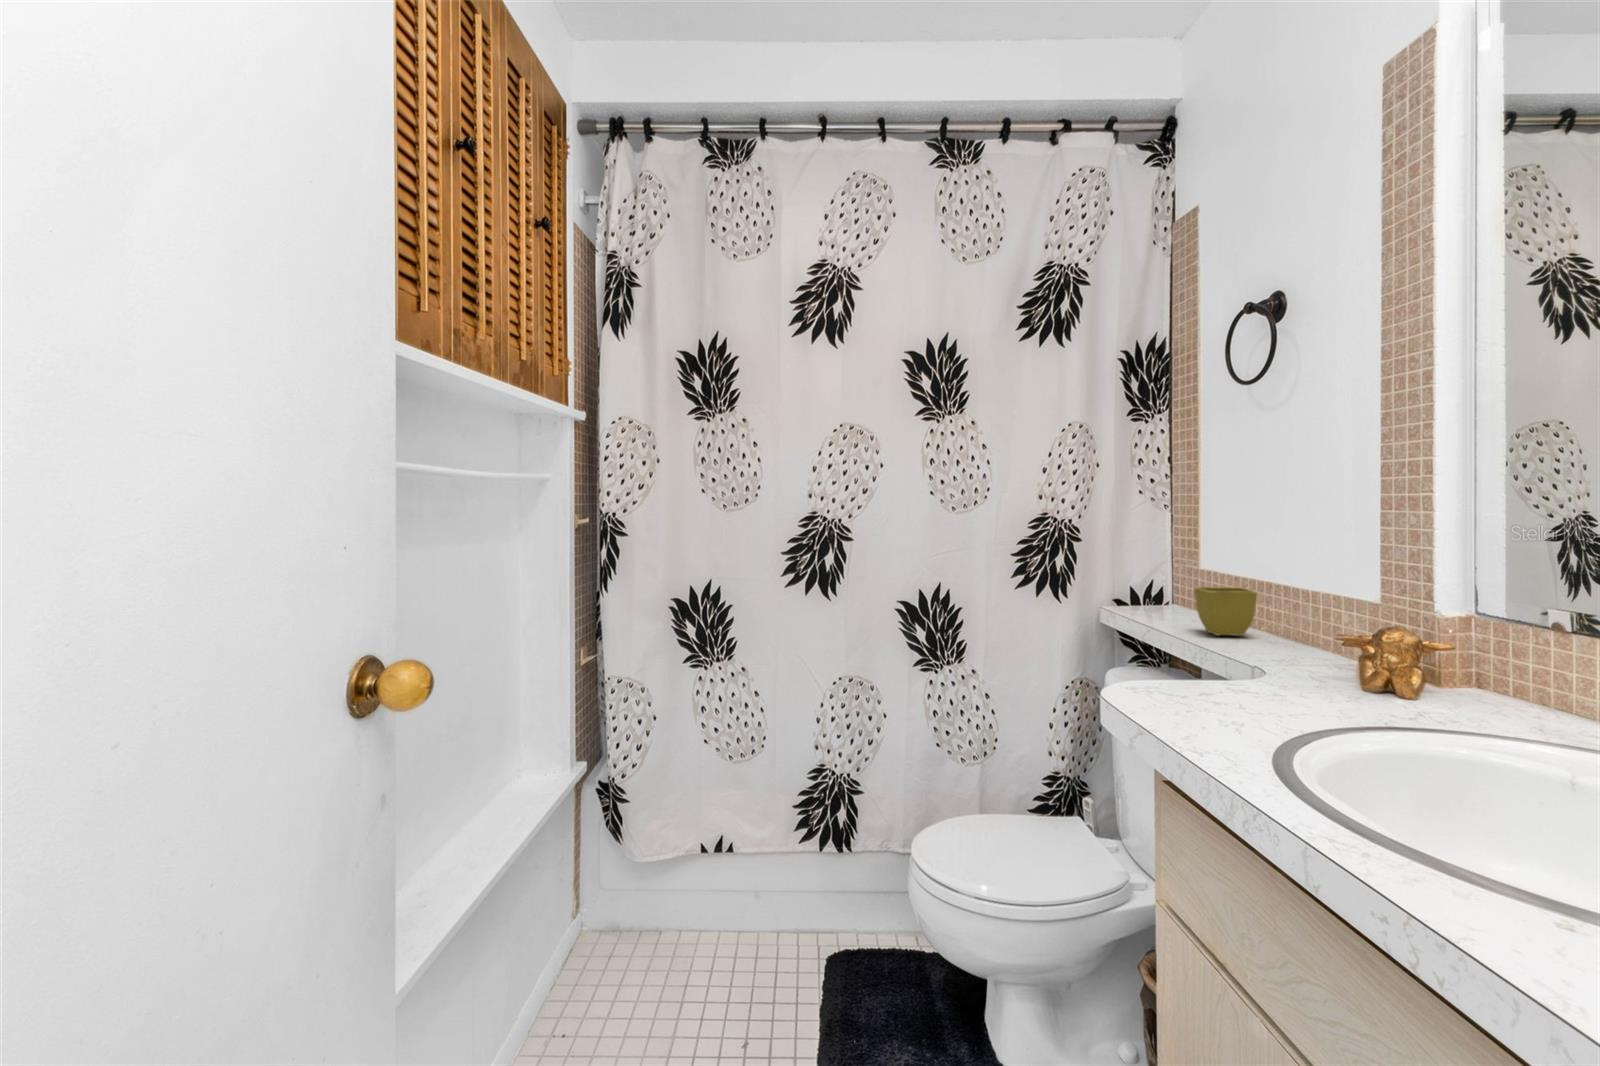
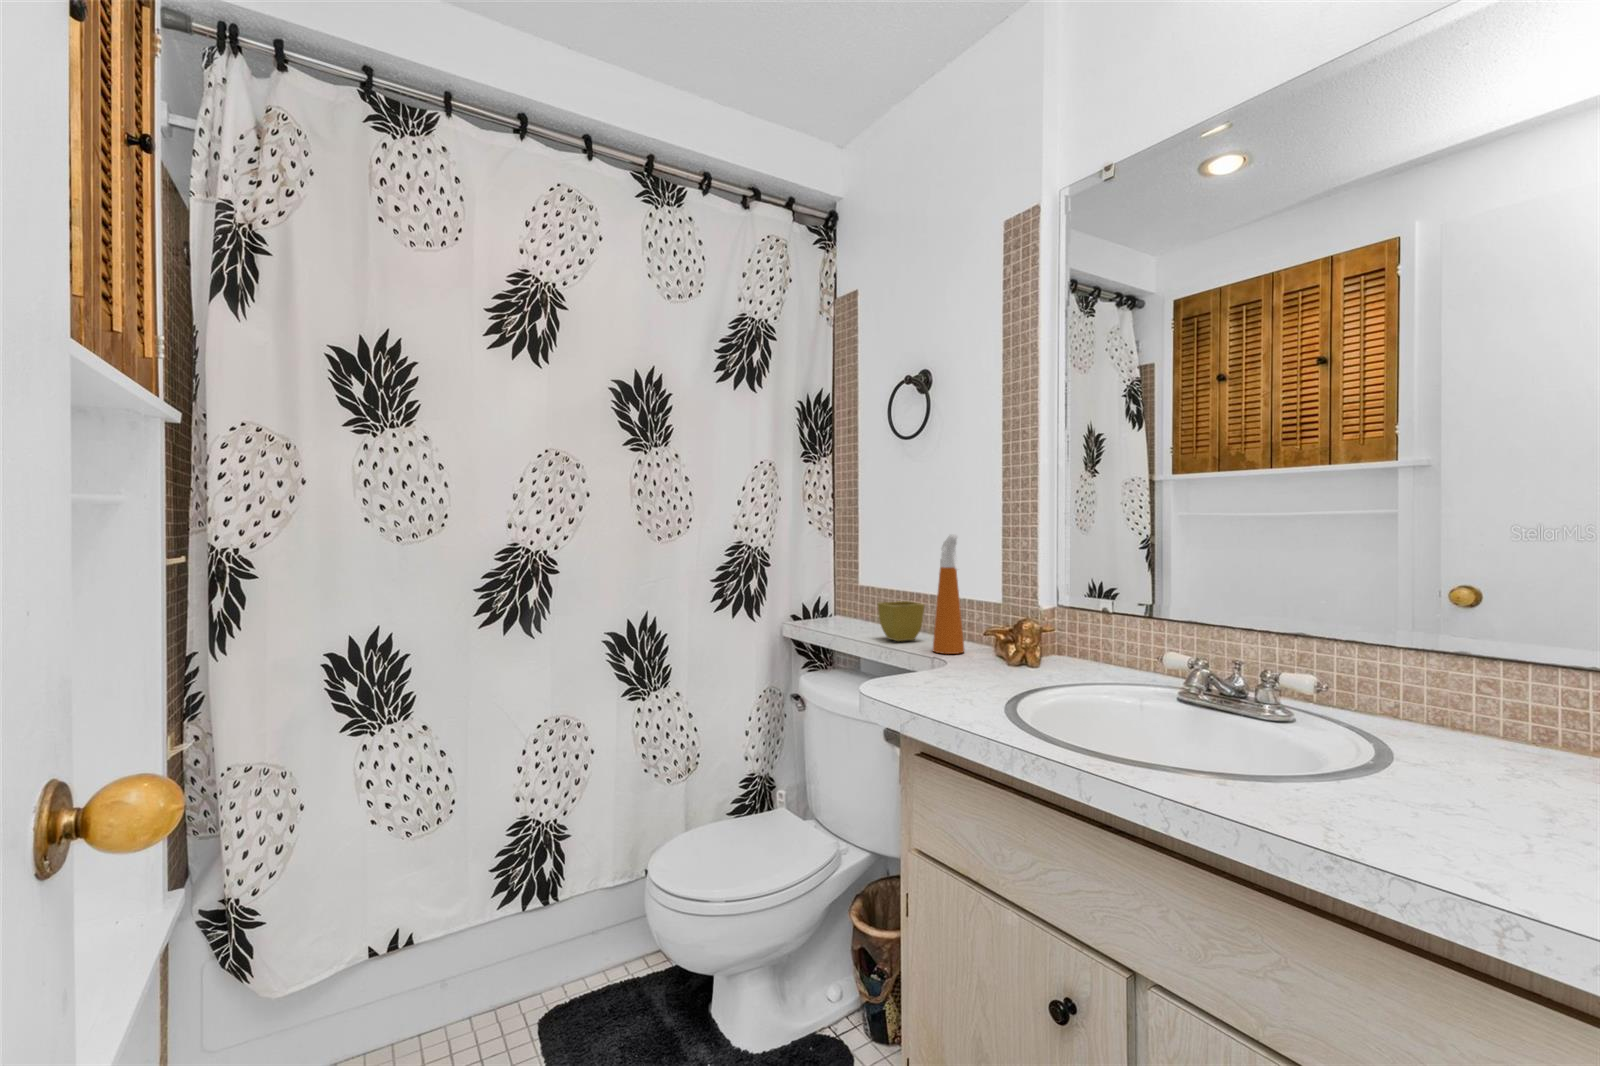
spray bottle: none [1254,501,1303,657] -> present [933,534,964,654]

